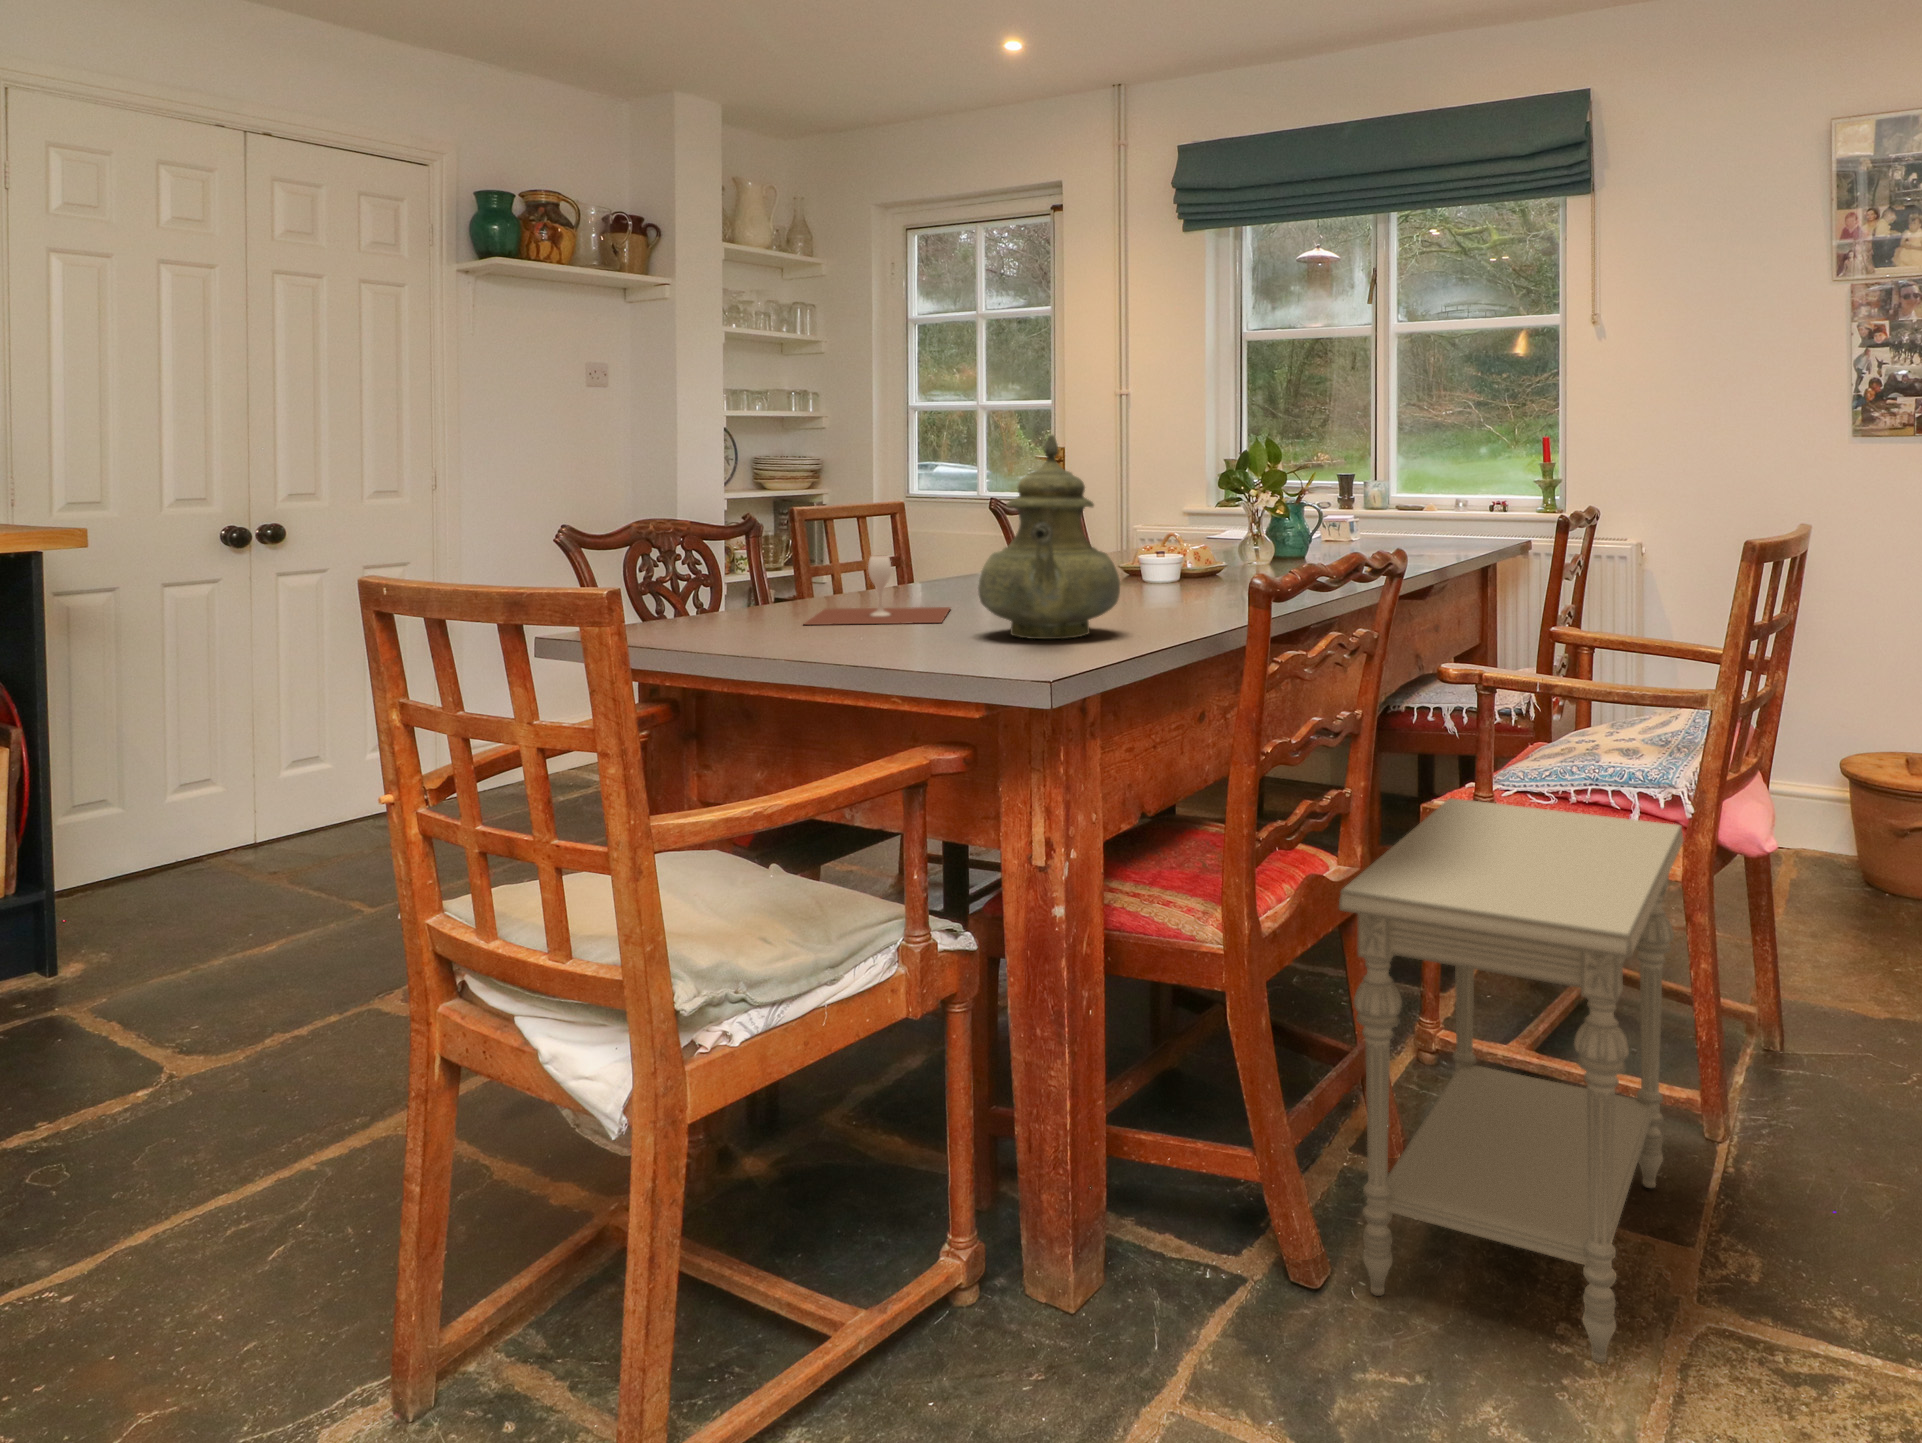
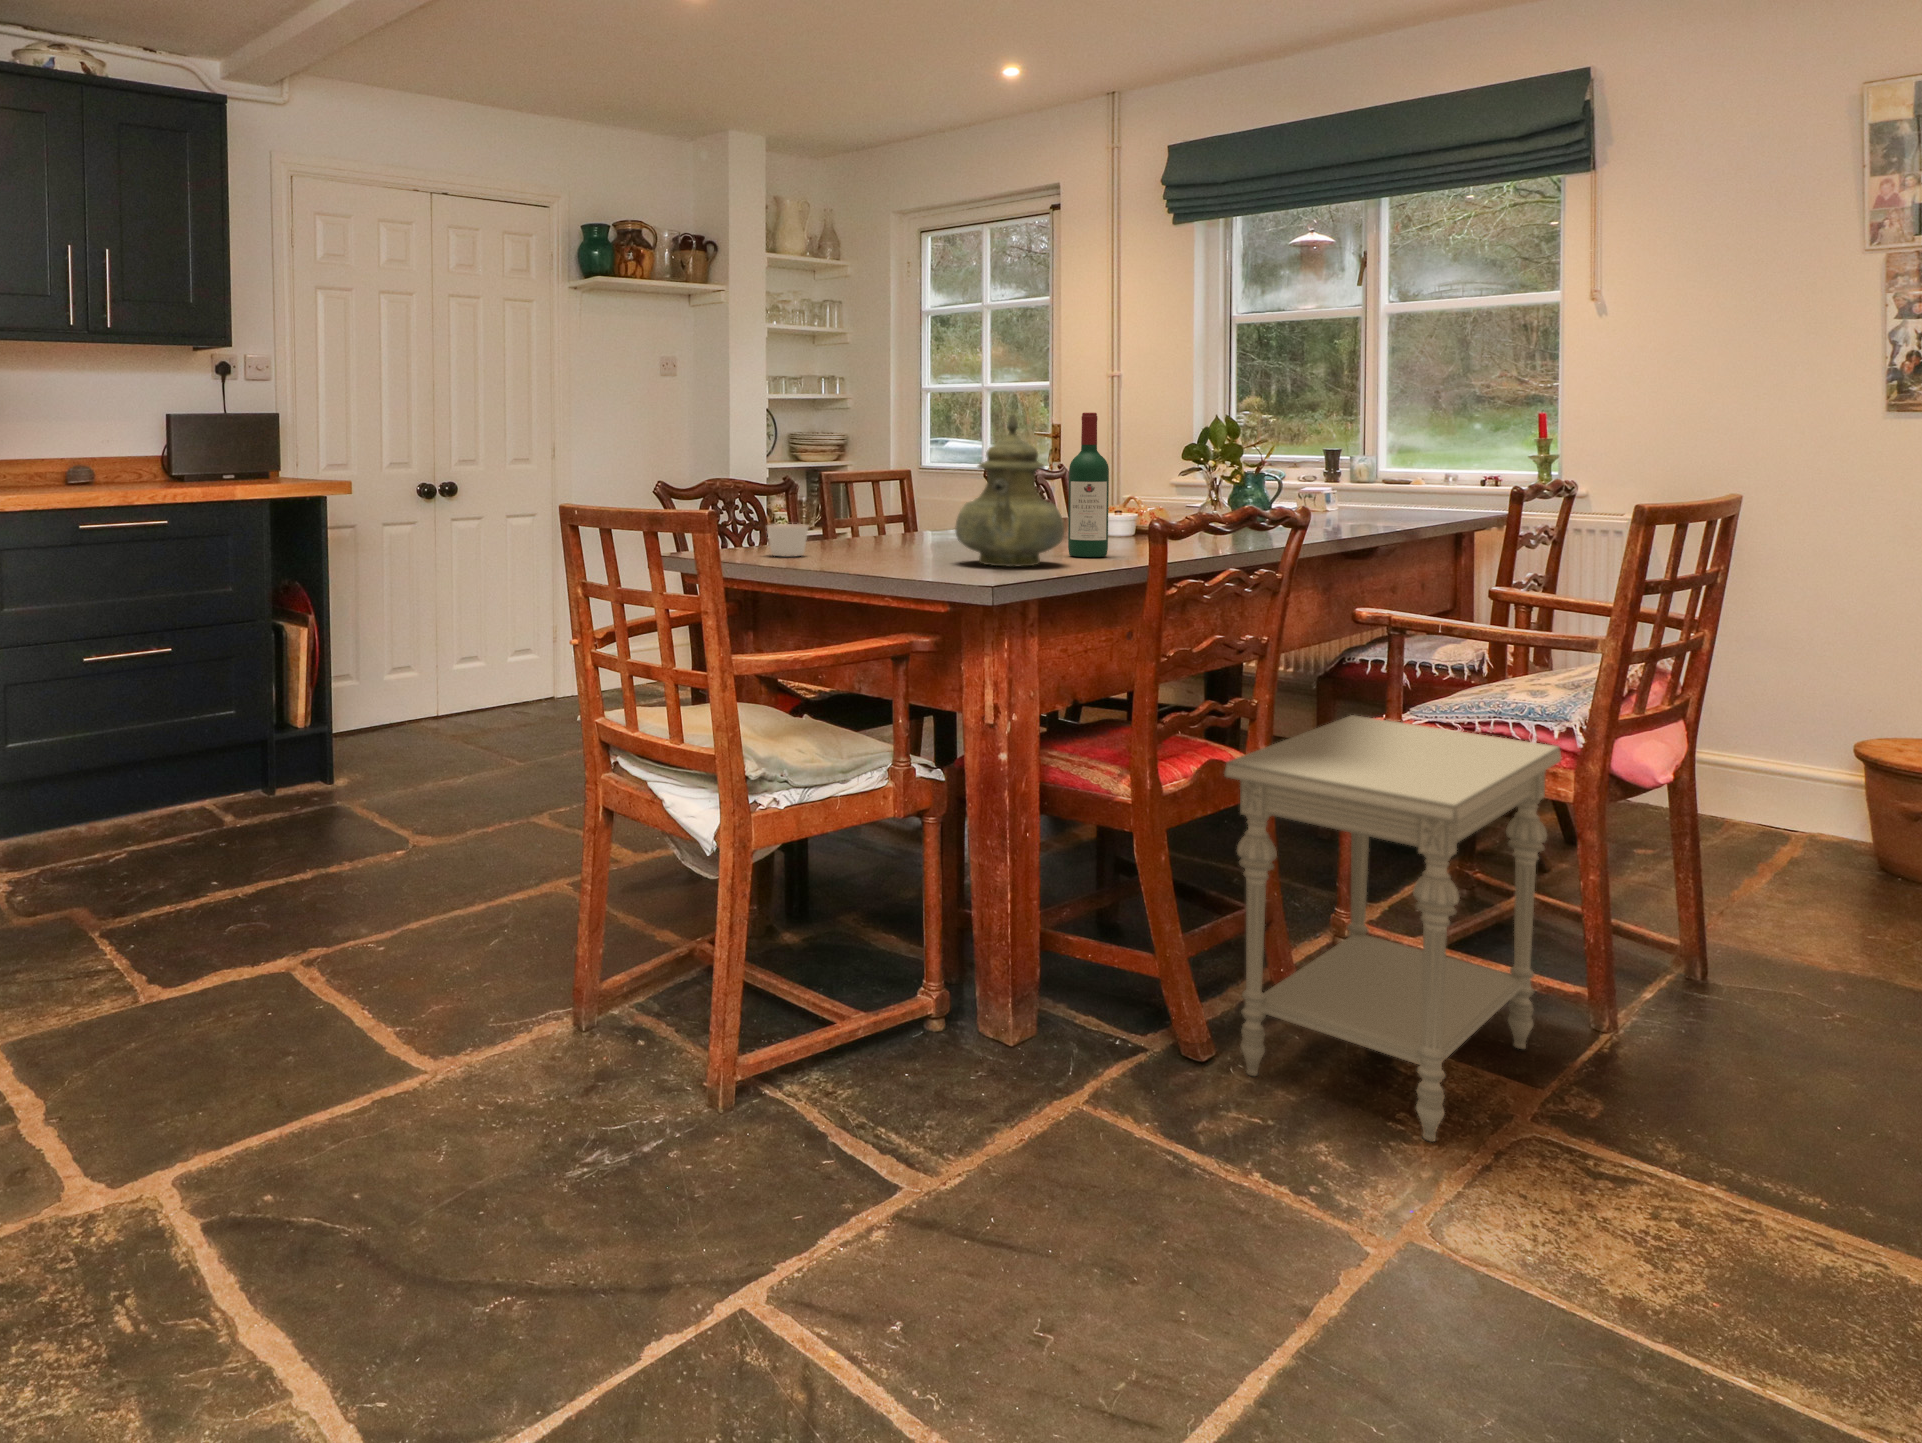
wine bottle: none [1117,433,1166,618] -> present [1068,413,1109,557]
wine glass: present [805,556,950,625] -> none [828,505,940,555]
candle: none [712,587,774,634] -> present [767,524,808,557]

